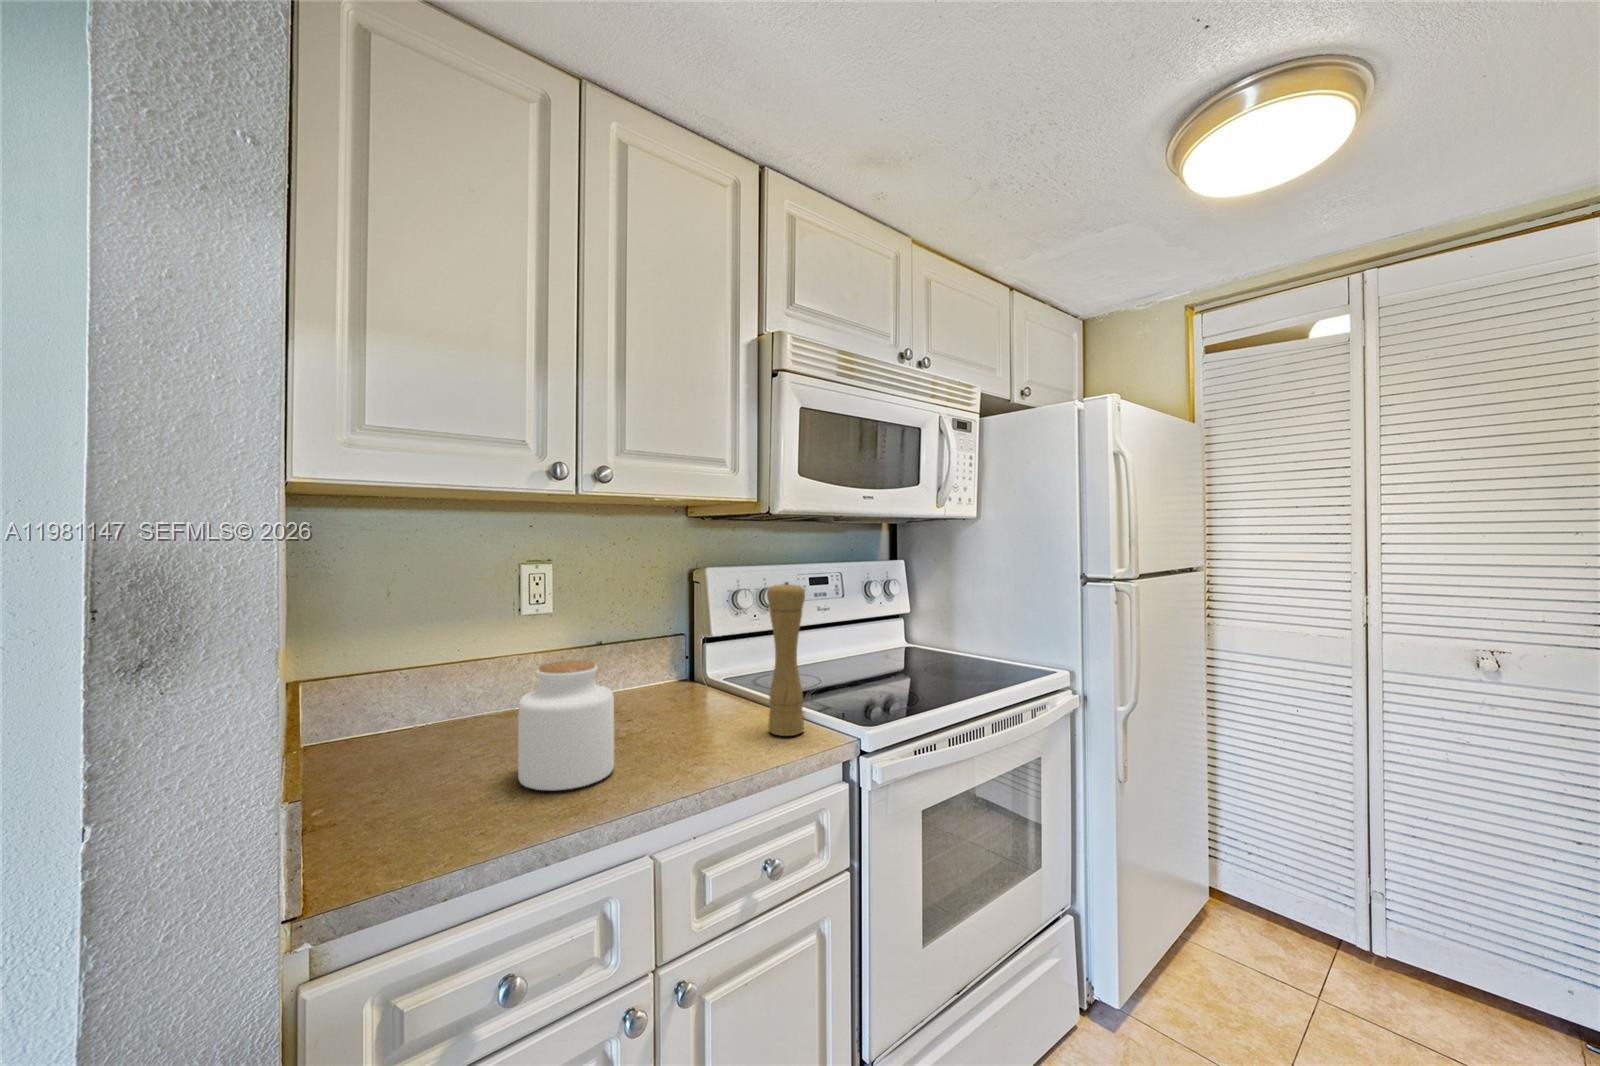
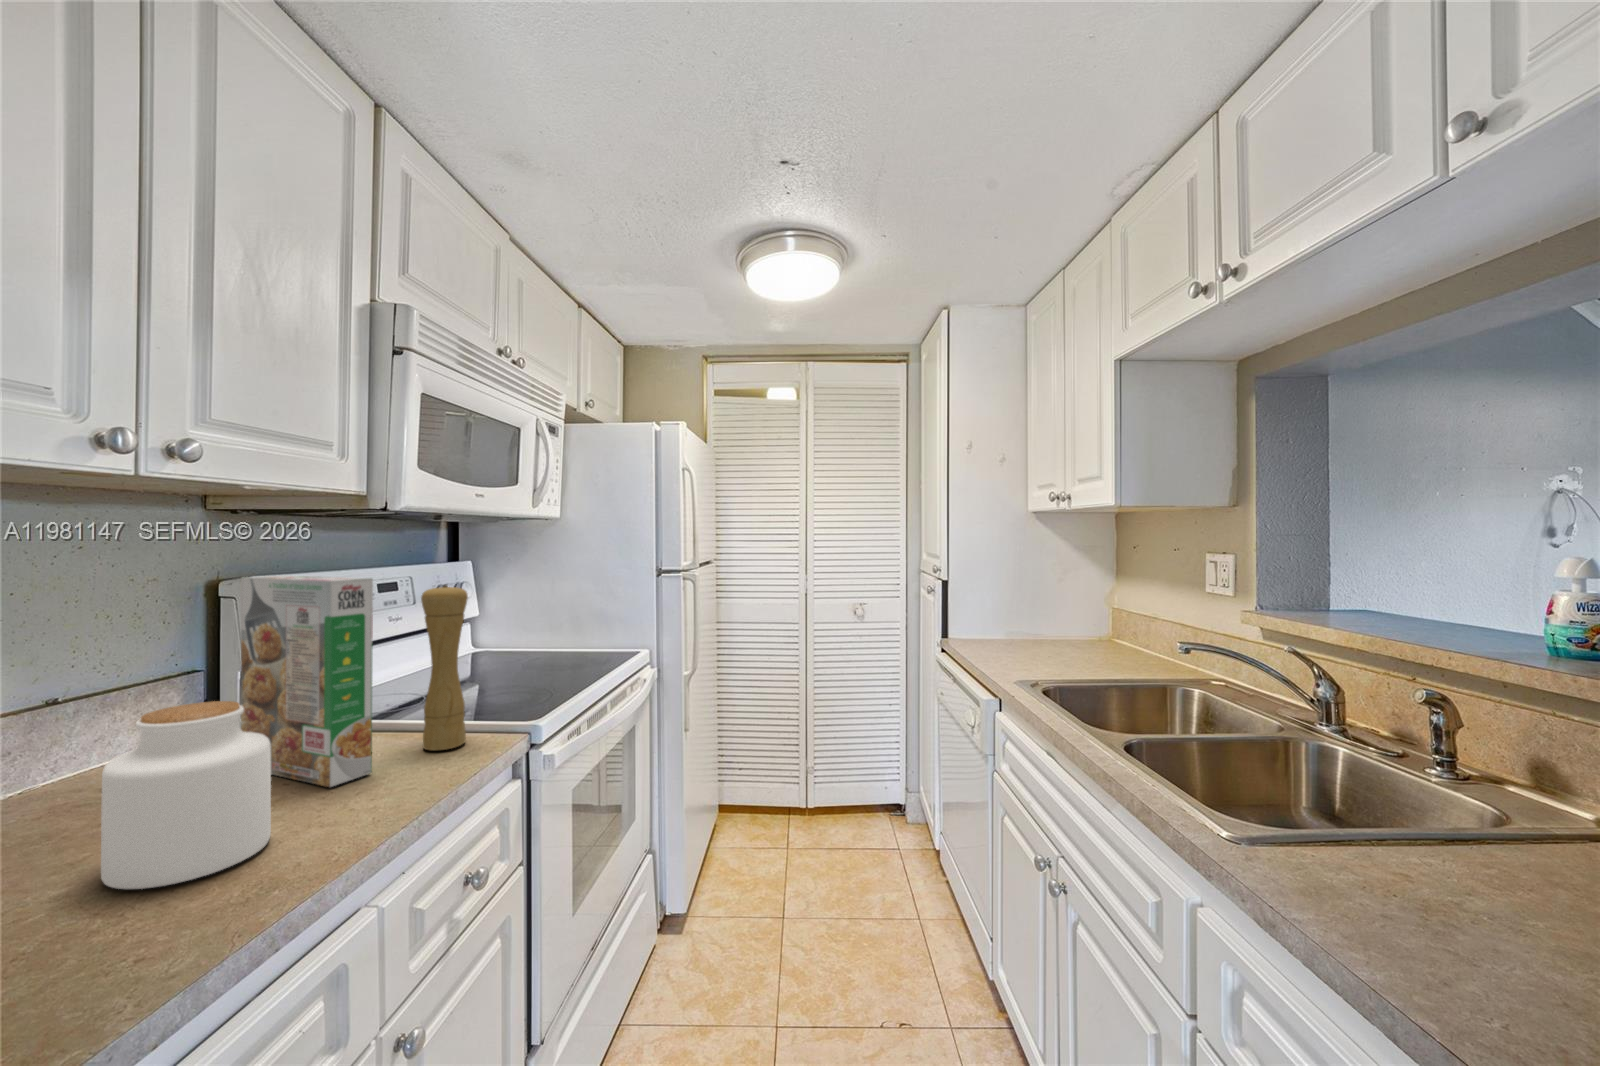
cereal box: none [664,568,716,745] -> present [241,576,373,787]

